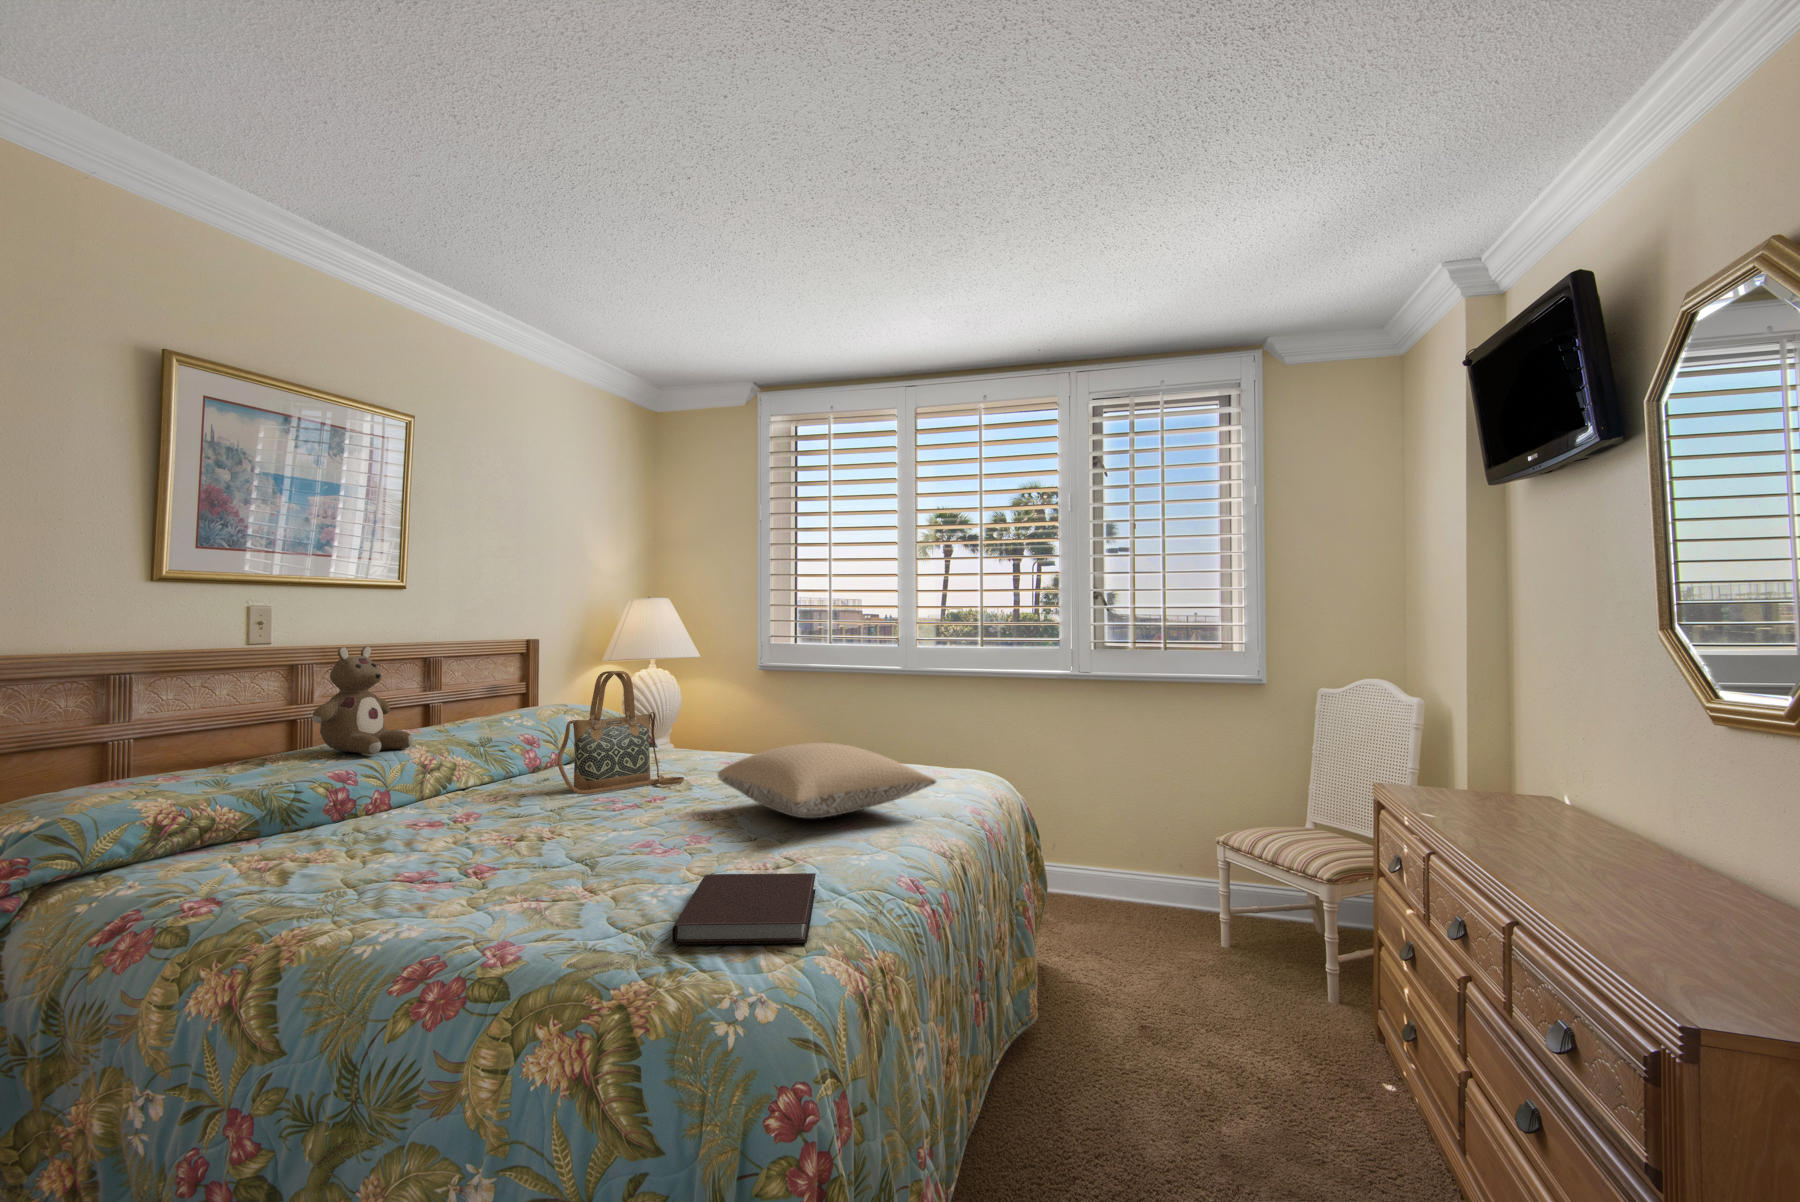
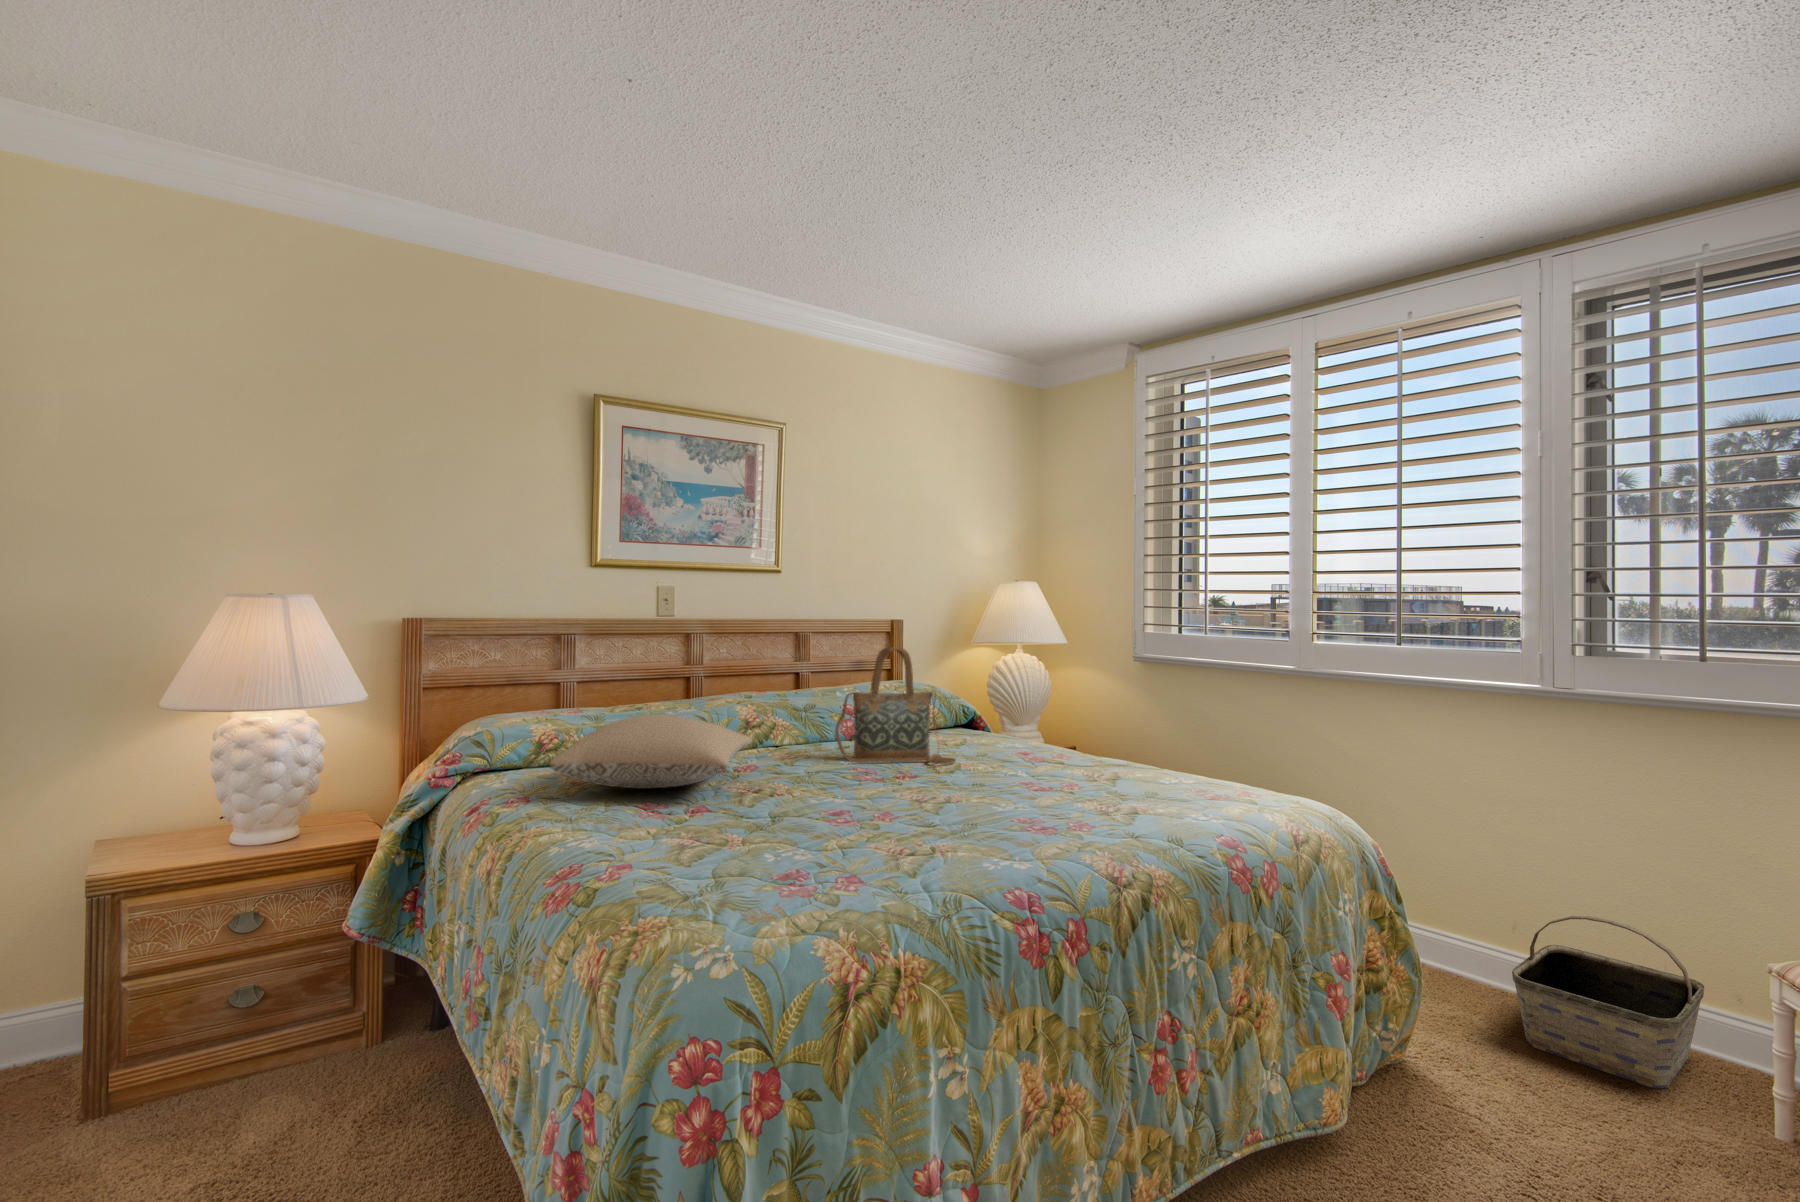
stuffed bear: present [312,646,414,755] -> none [668,619,741,708]
pillow: present [718,743,937,818] -> present [549,715,752,788]
basket: none [1070,830,1162,934] -> present [1512,916,1704,1088]
notebook: present [672,873,816,944] -> none [722,841,912,918]

